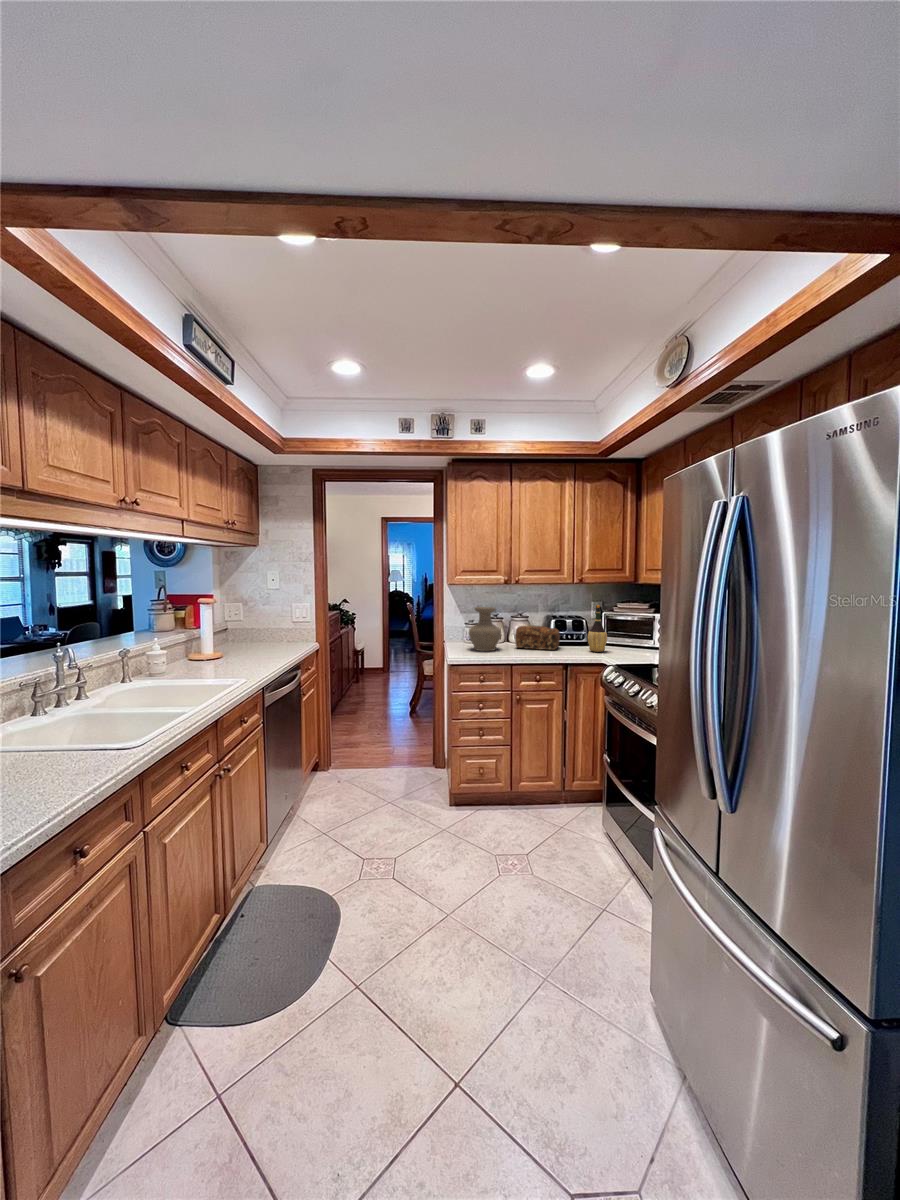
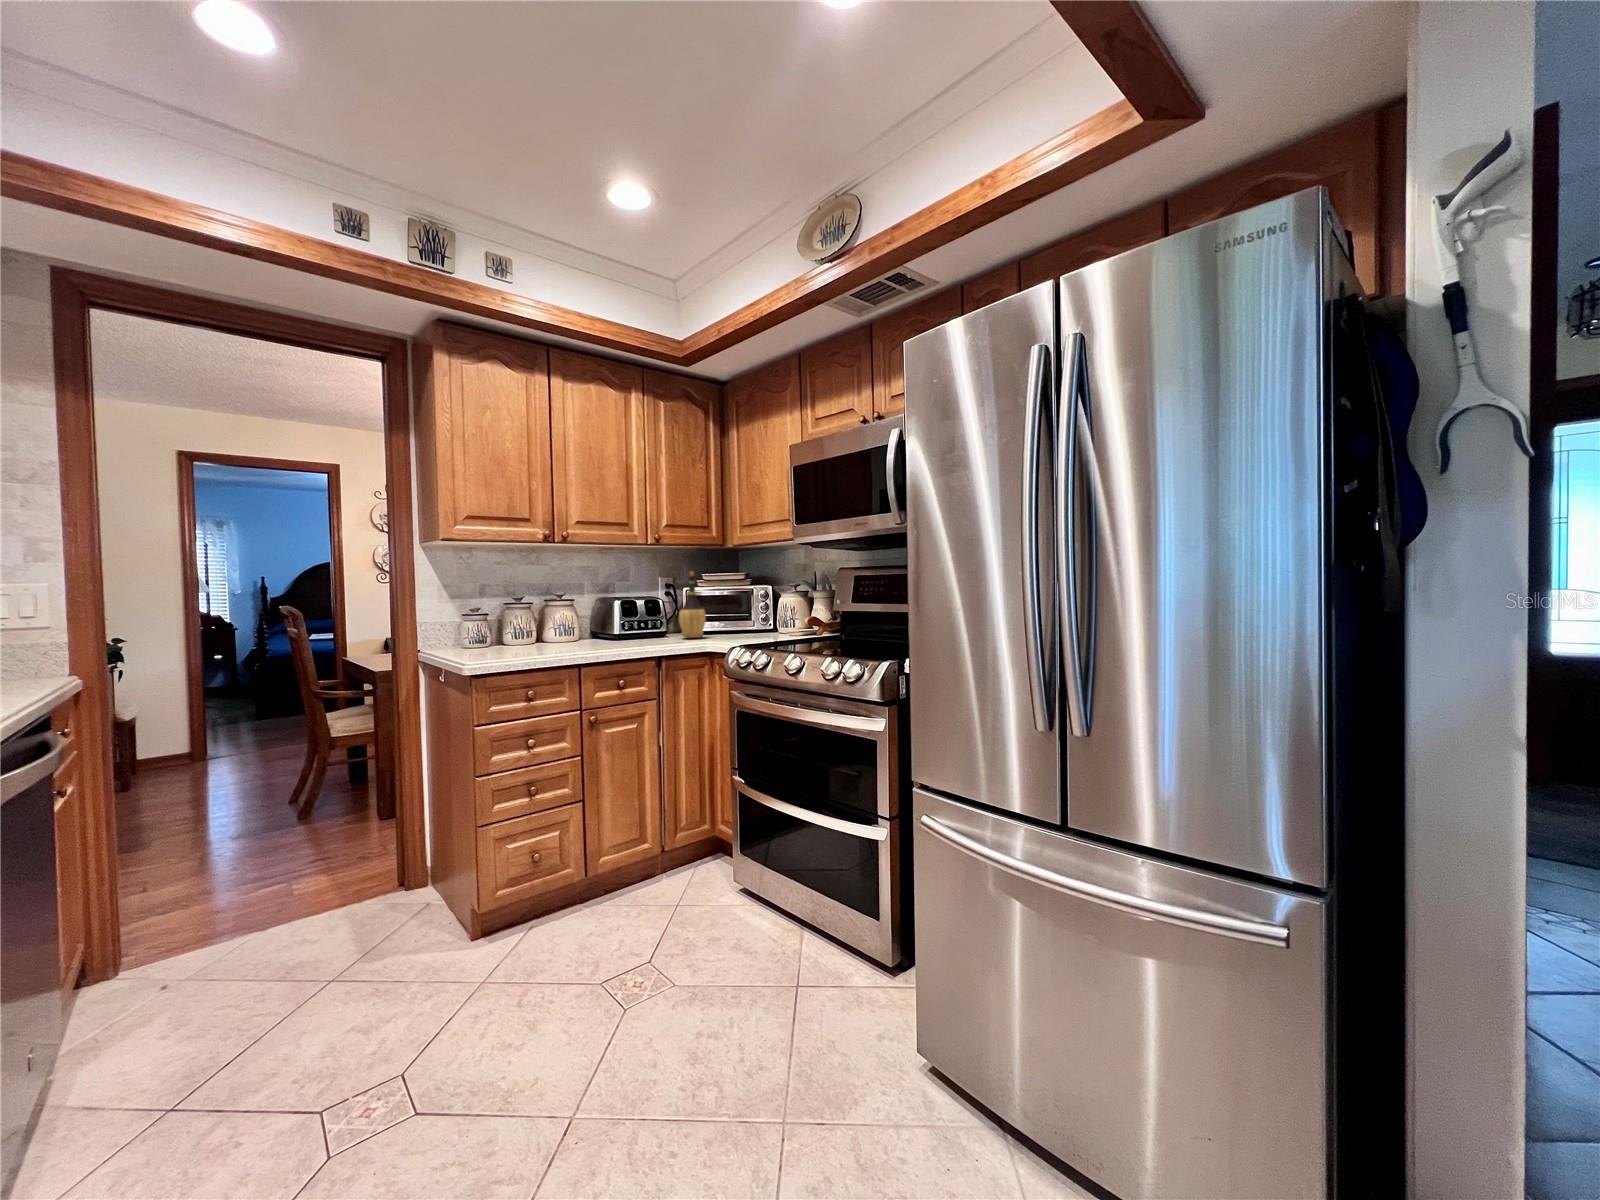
vase: present [469,607,501,651] -> none [485,580,546,653]
bread loaf: present [515,626,560,650] -> none [567,609,635,645]

